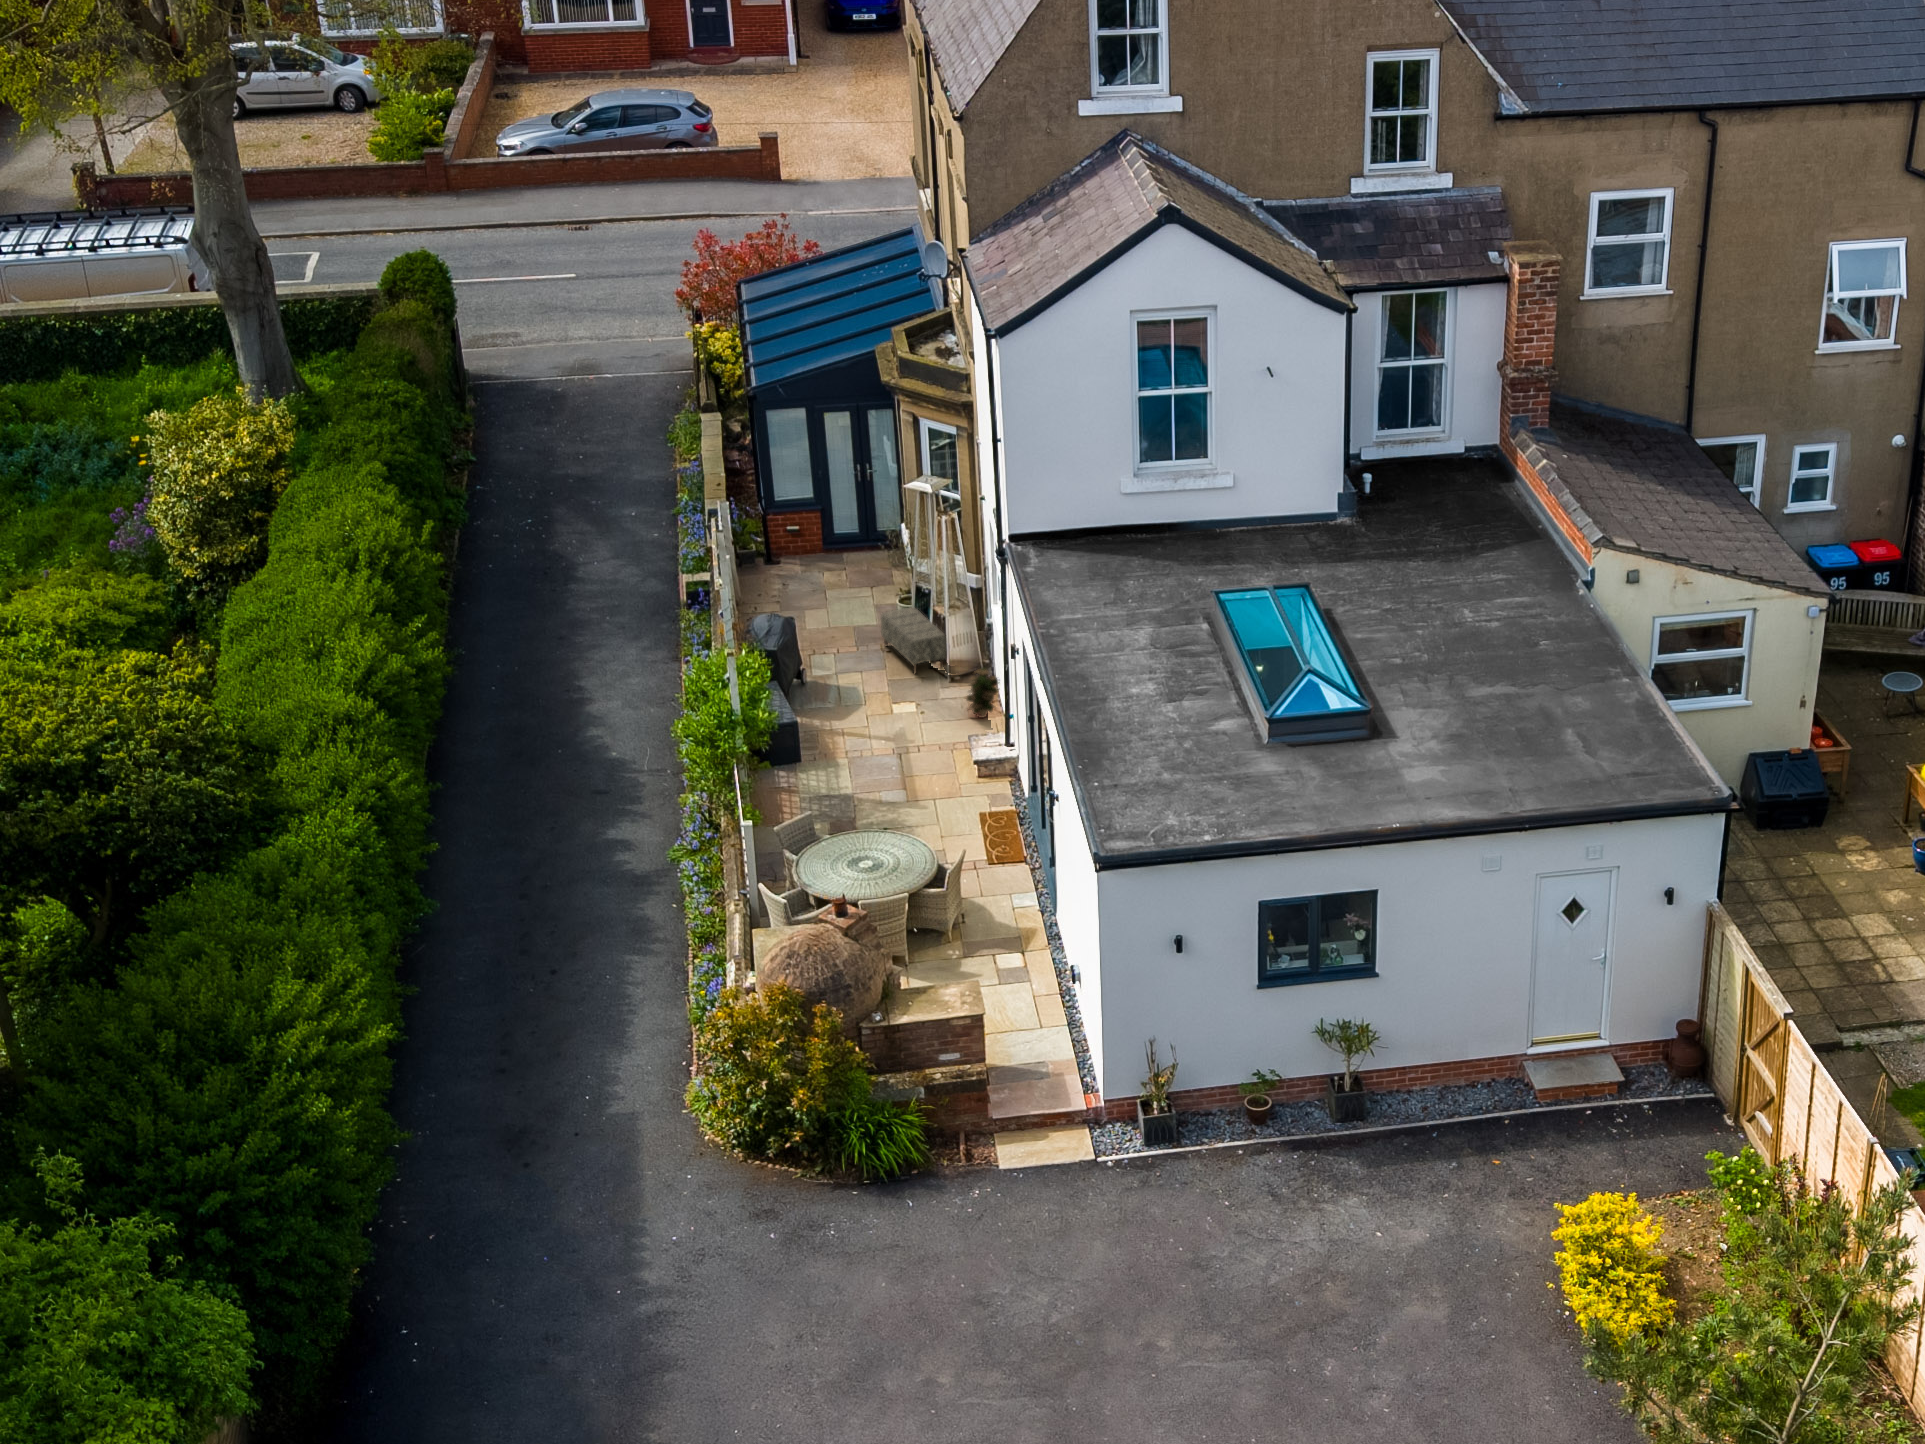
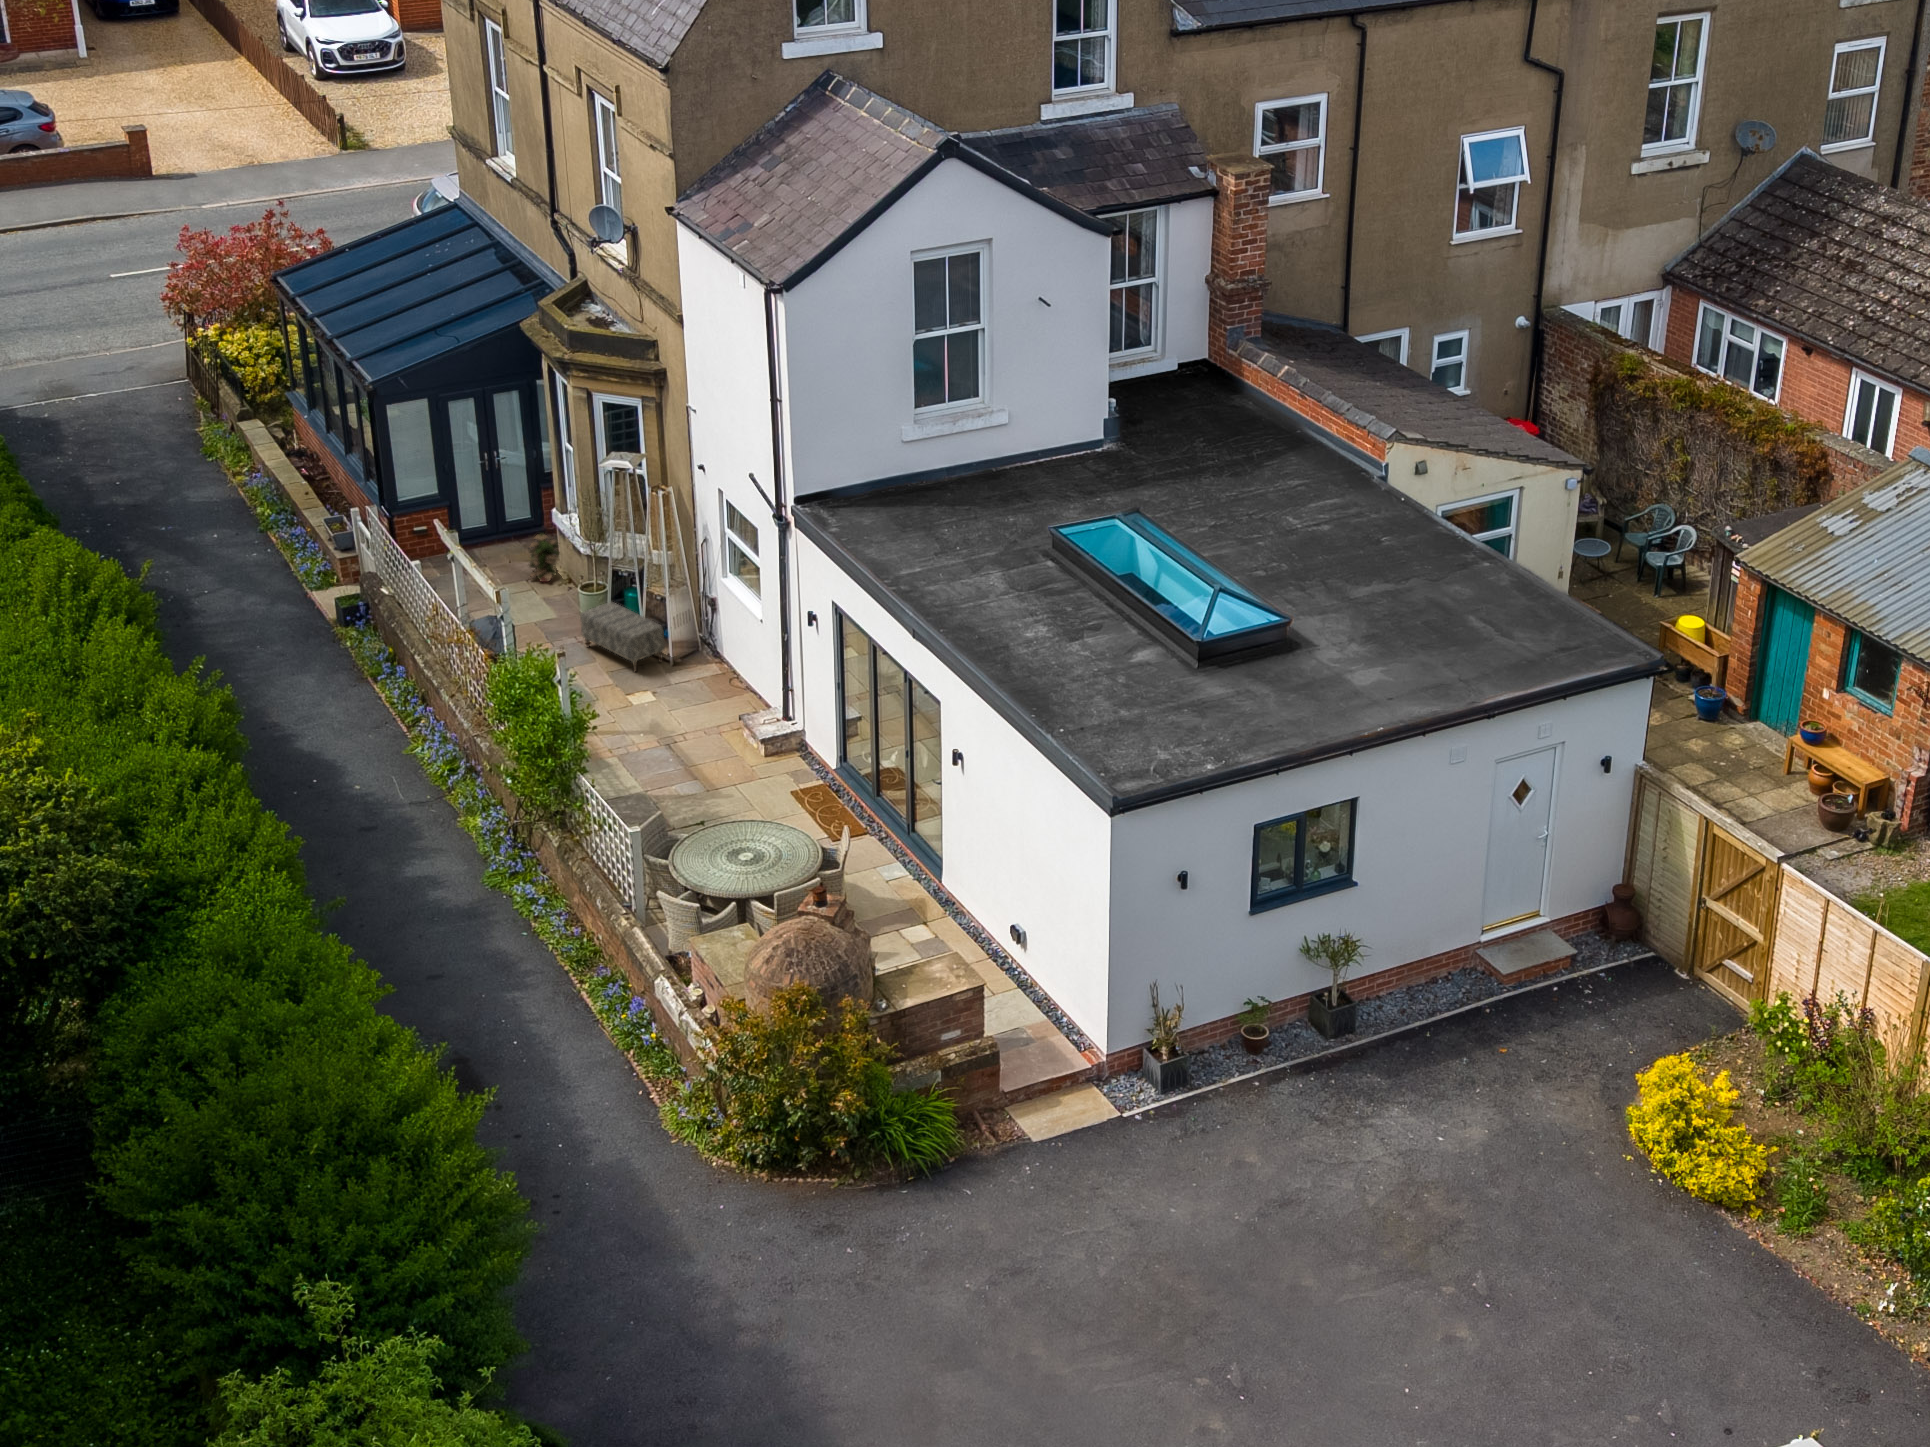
decorative plant: present [966,668,999,718] -> present [529,534,560,582]

